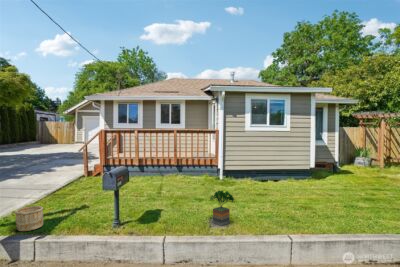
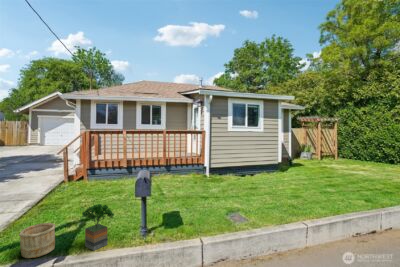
potted tree: present [210,191,235,226] -> present [82,204,114,250]

